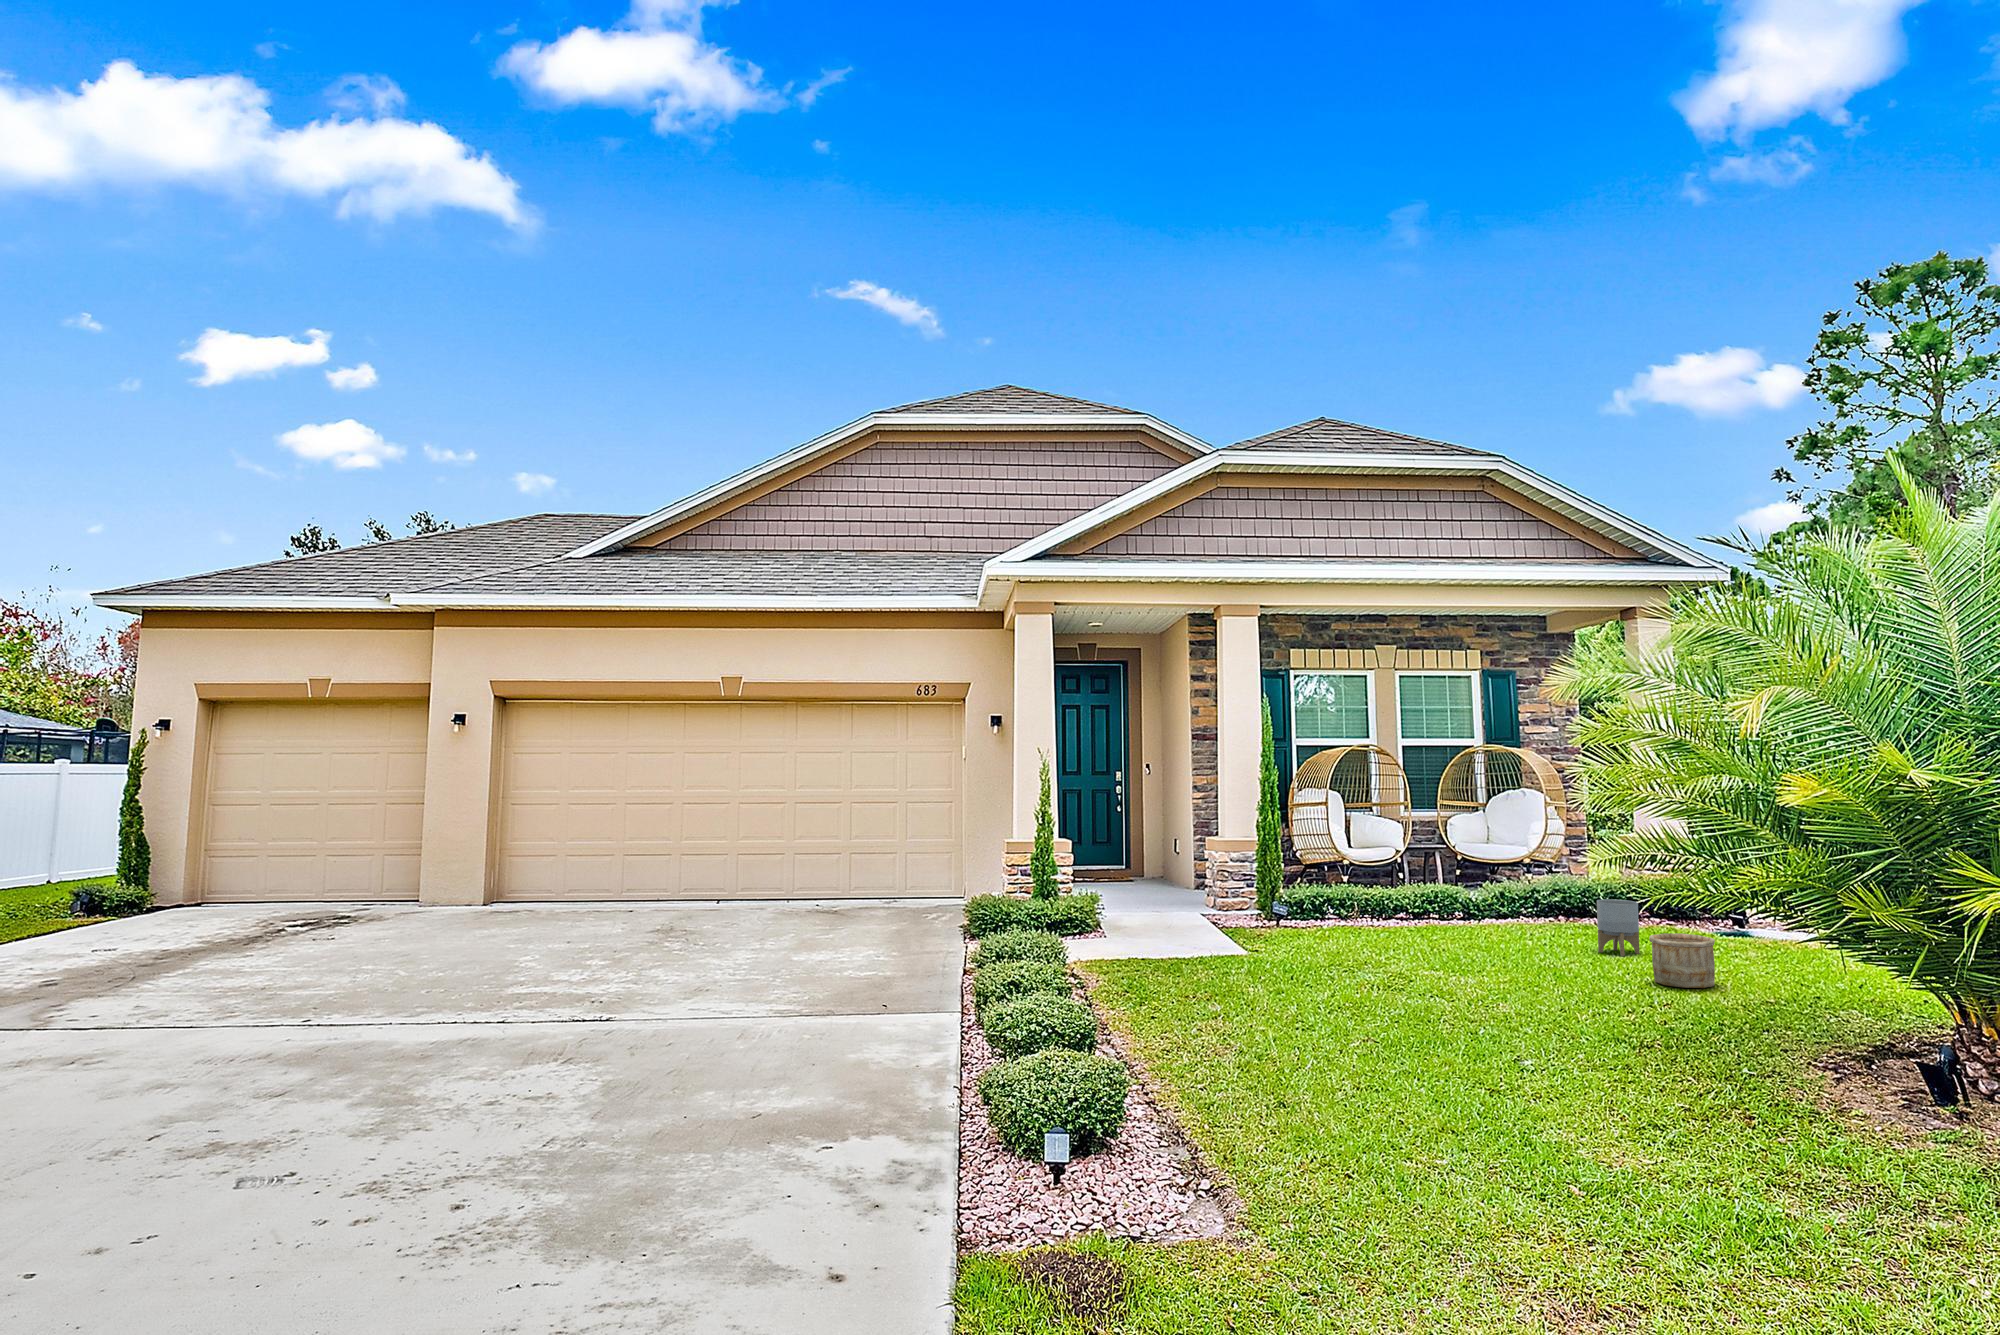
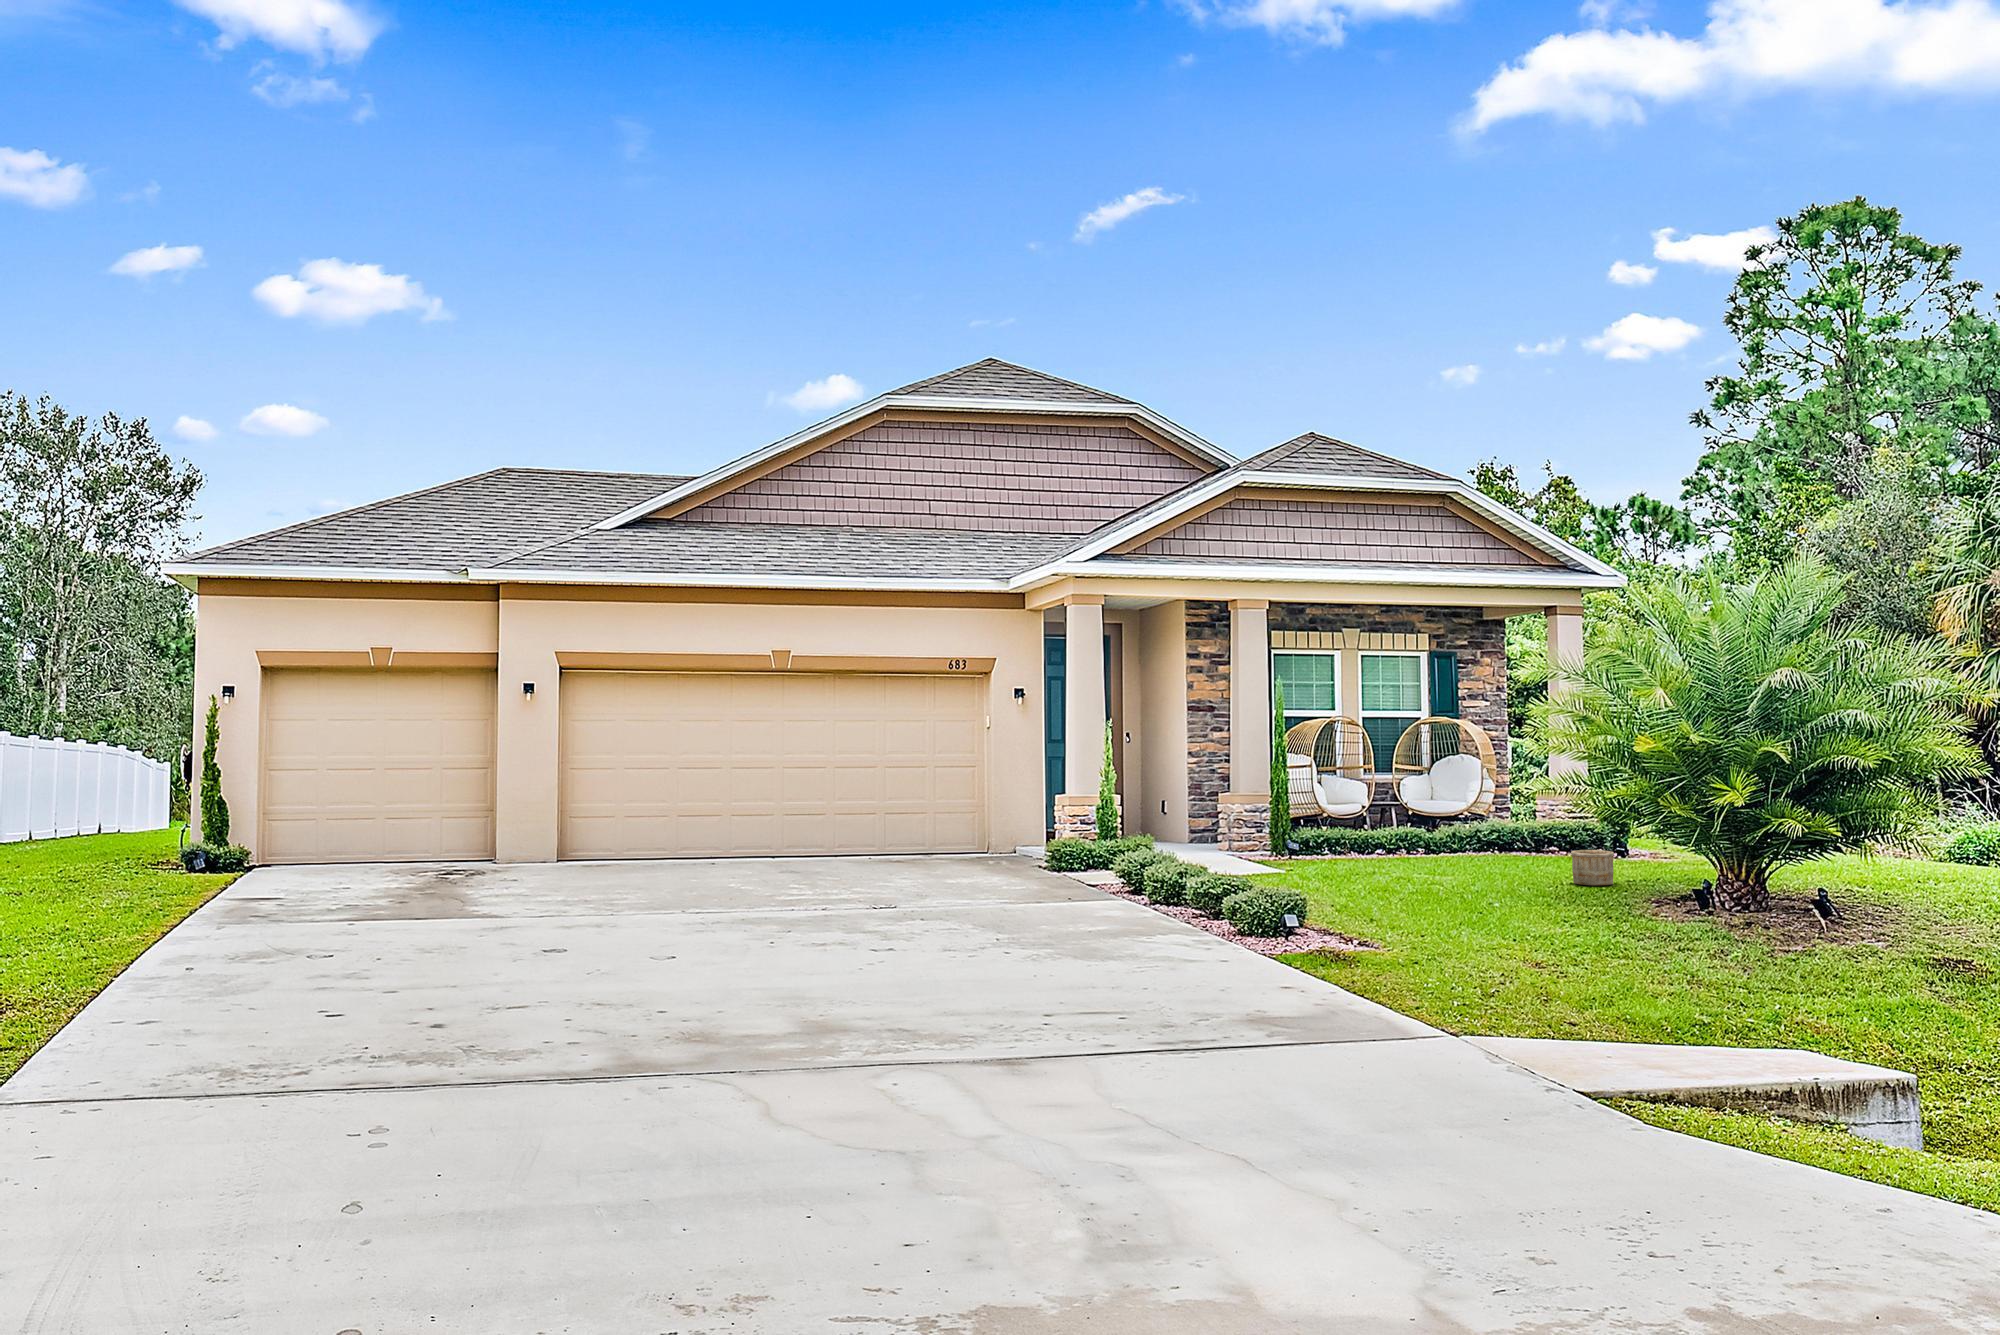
planter: present [1597,899,1640,956] -> none [1531,832,1560,872]

